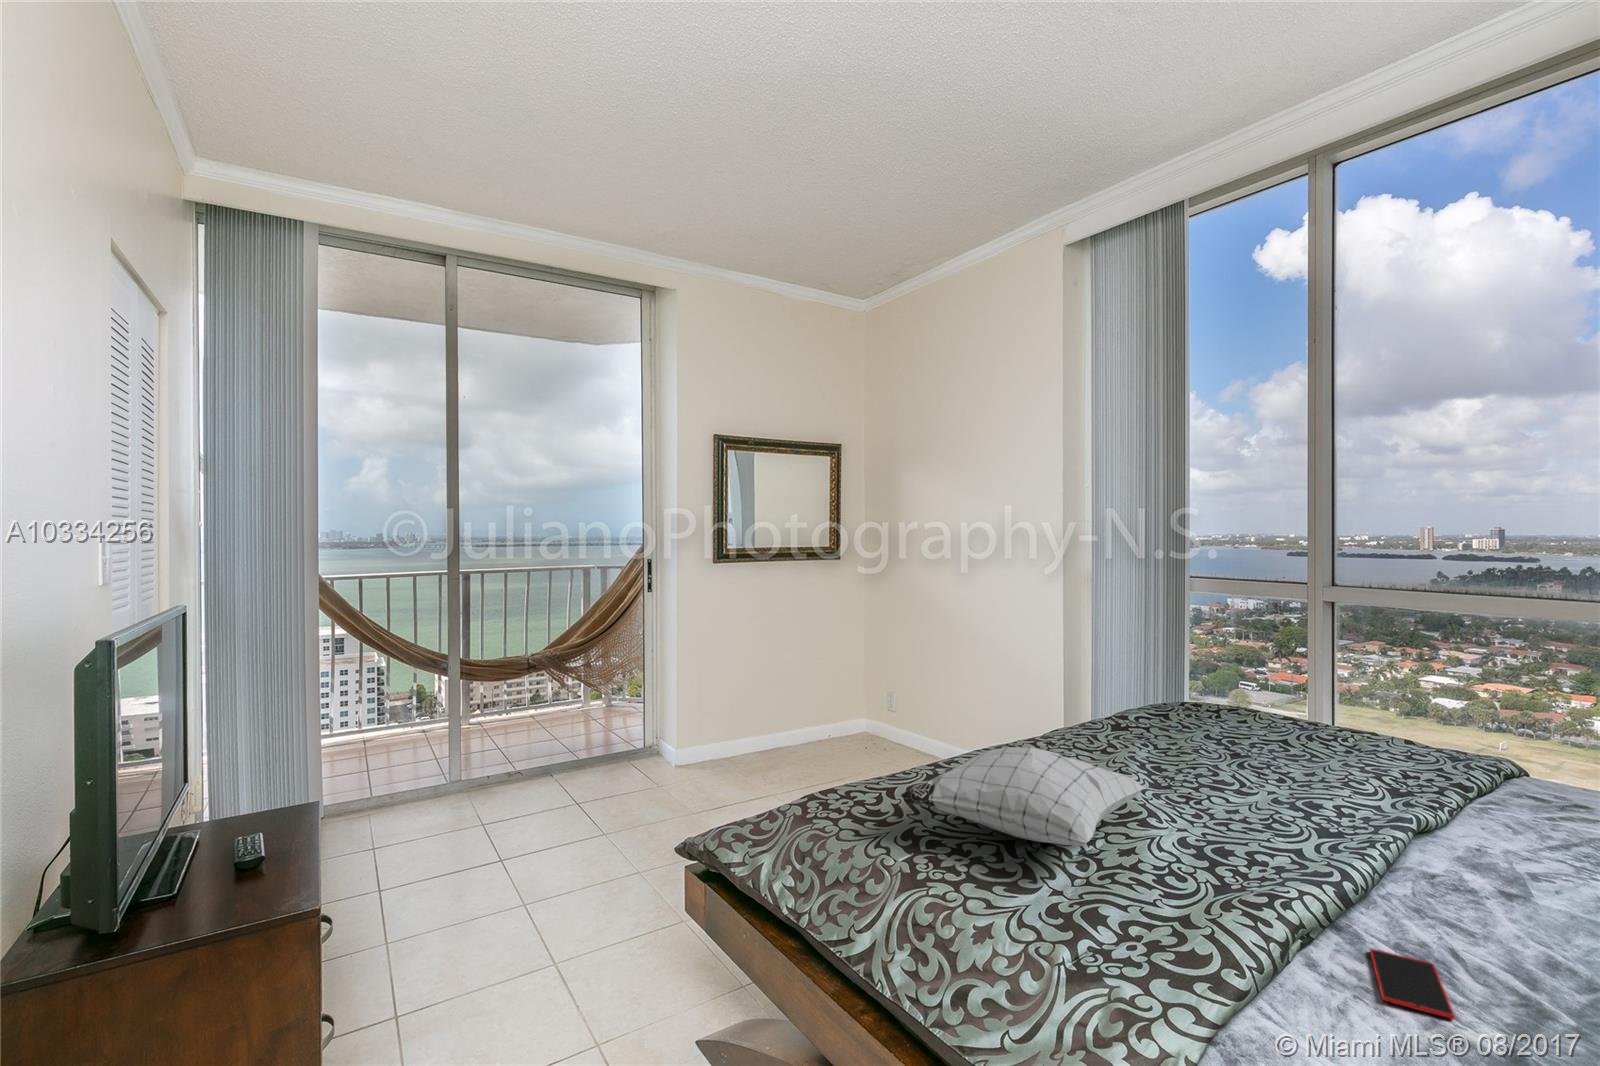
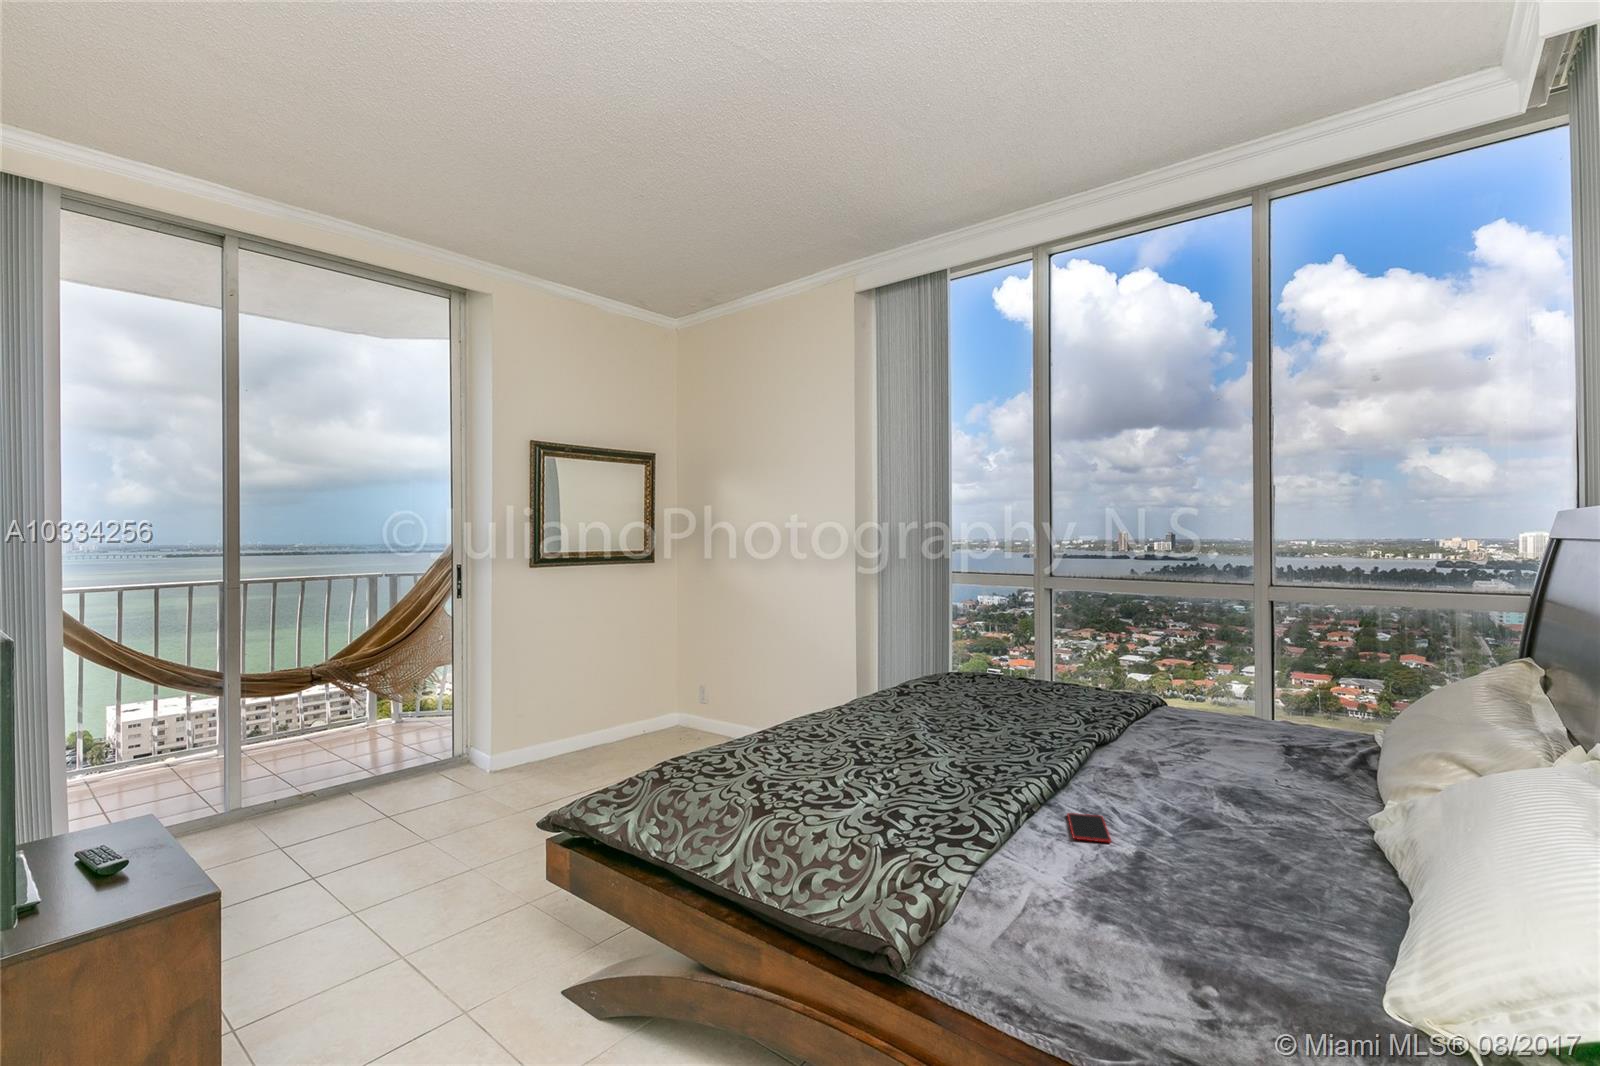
pillow: present [901,747,1145,846] -> none [748,703,927,773]

